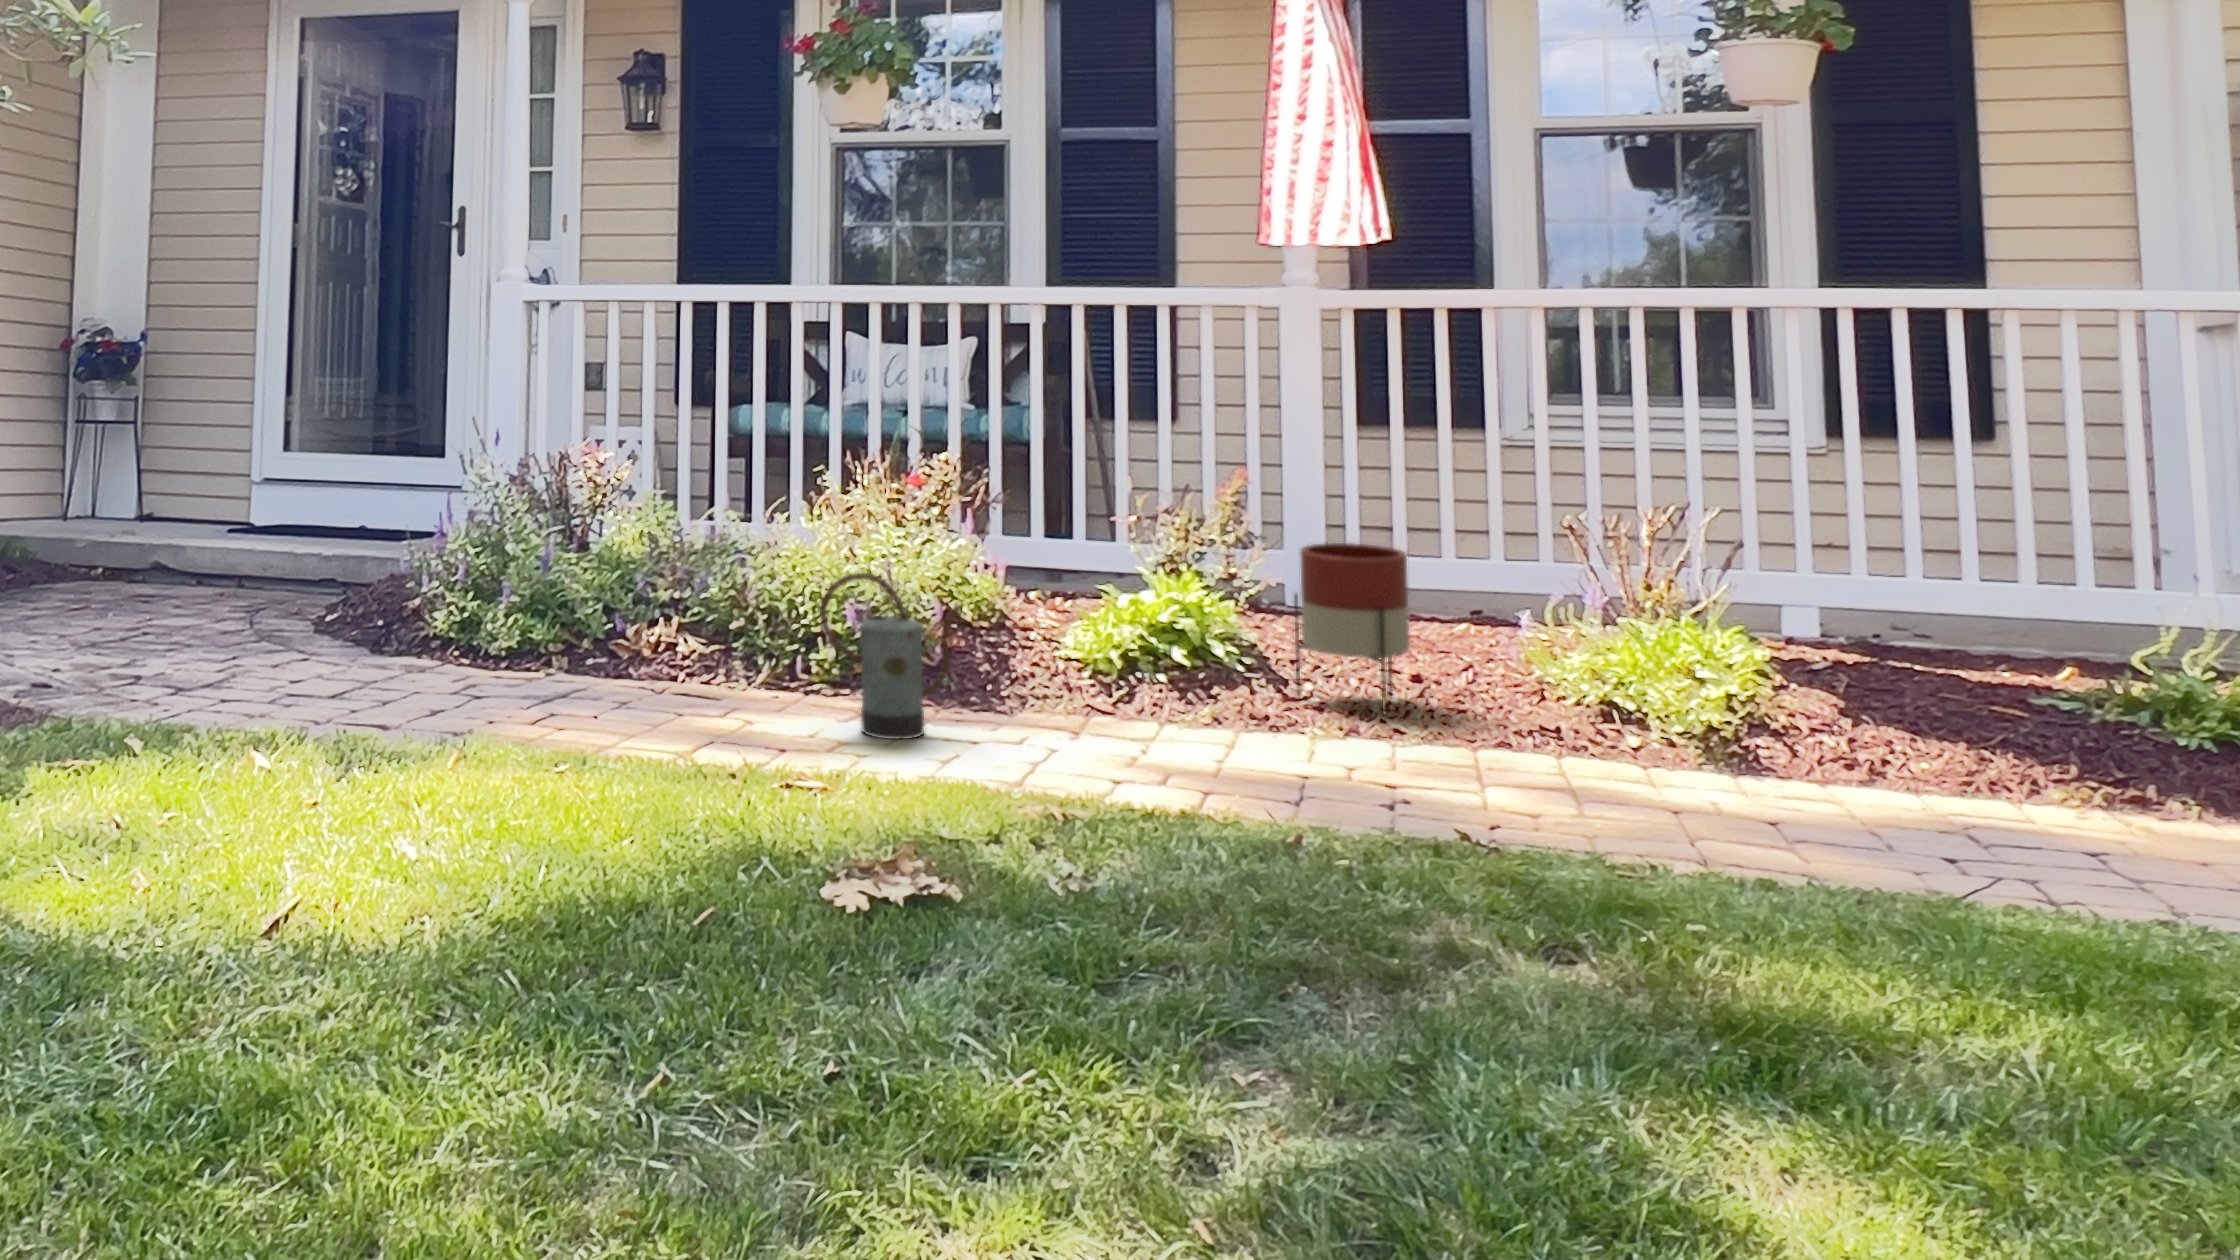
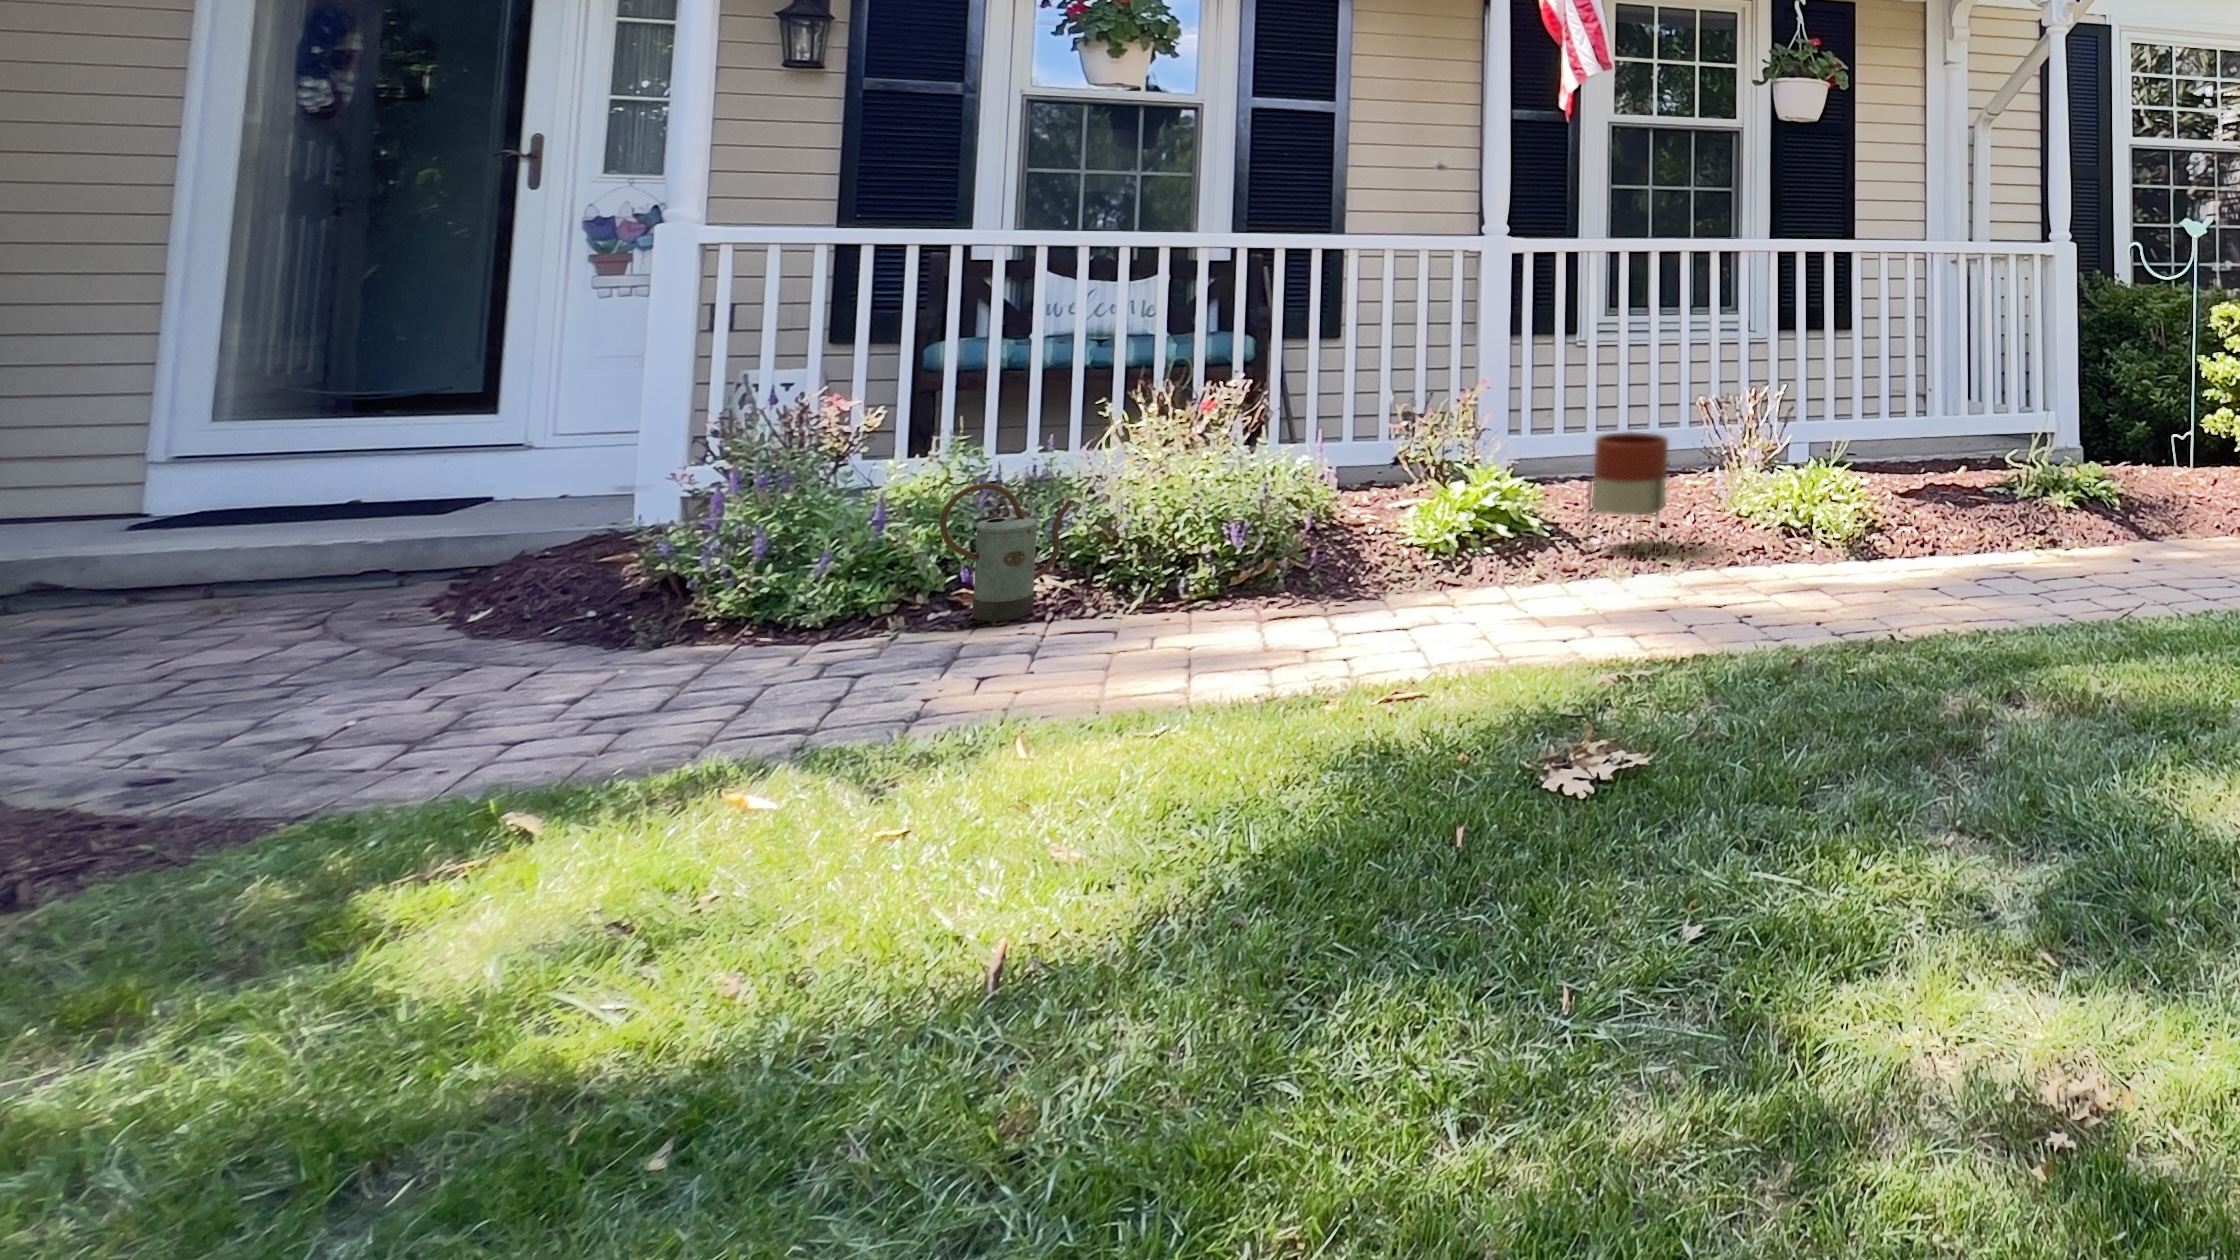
watering can: present [820,573,962,739] -> present [940,483,1074,621]

